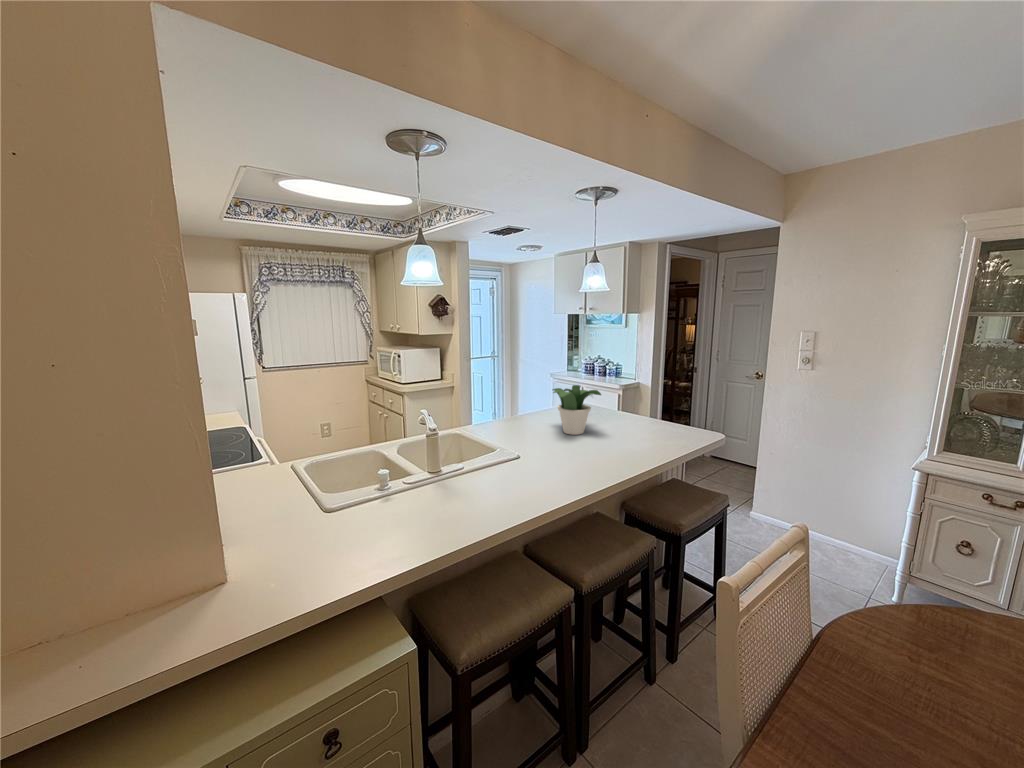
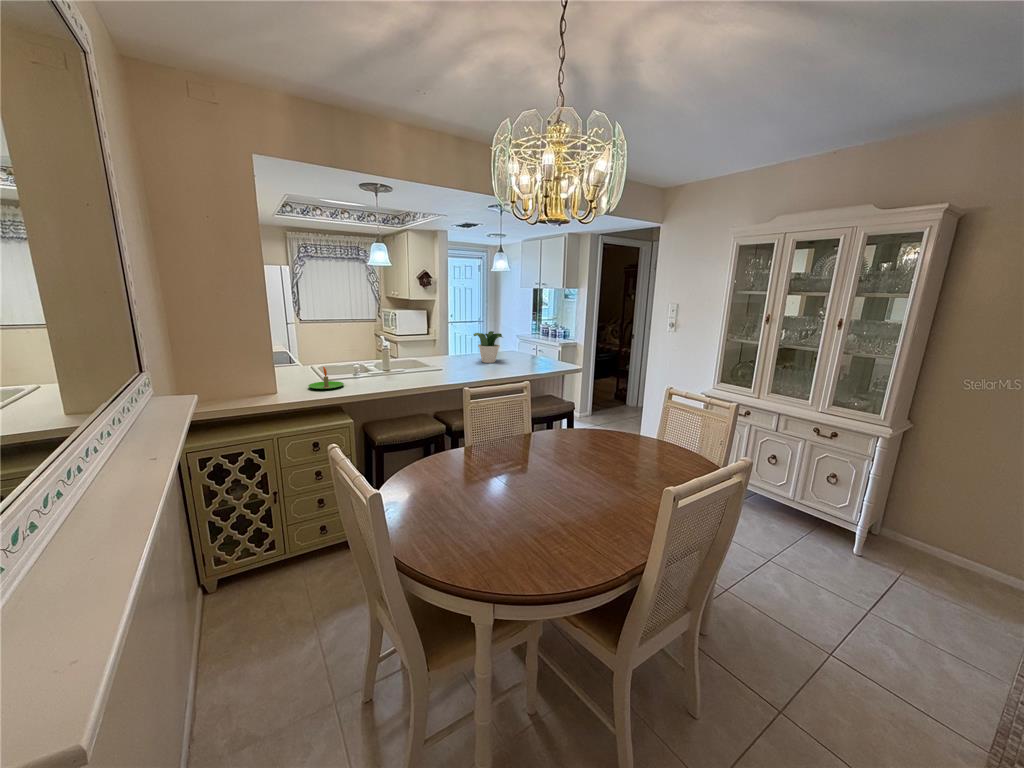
candle: none [304,500,377,555] -> present [308,367,344,389]

